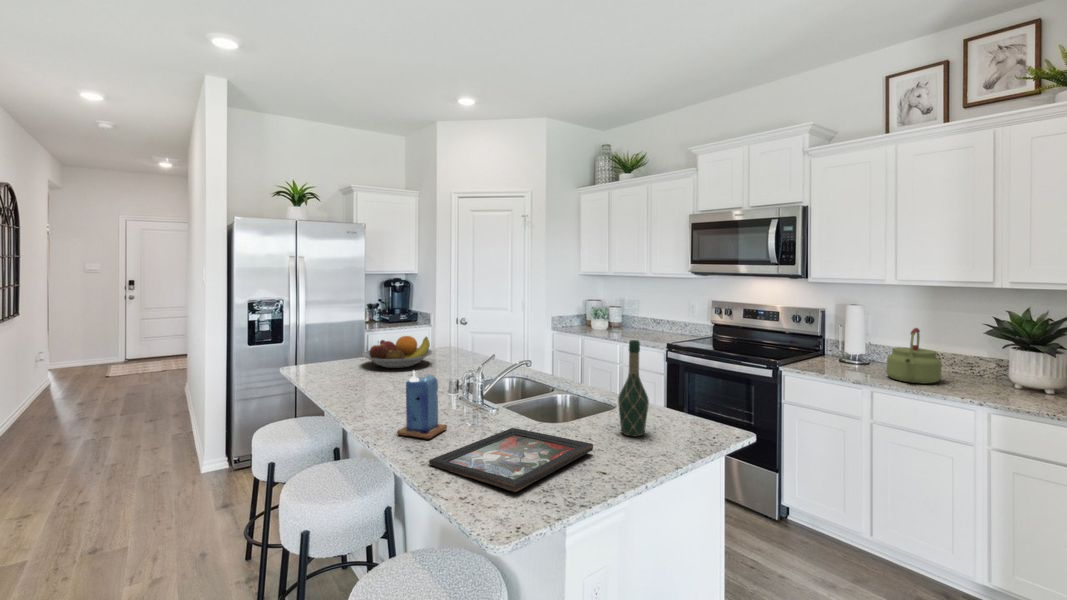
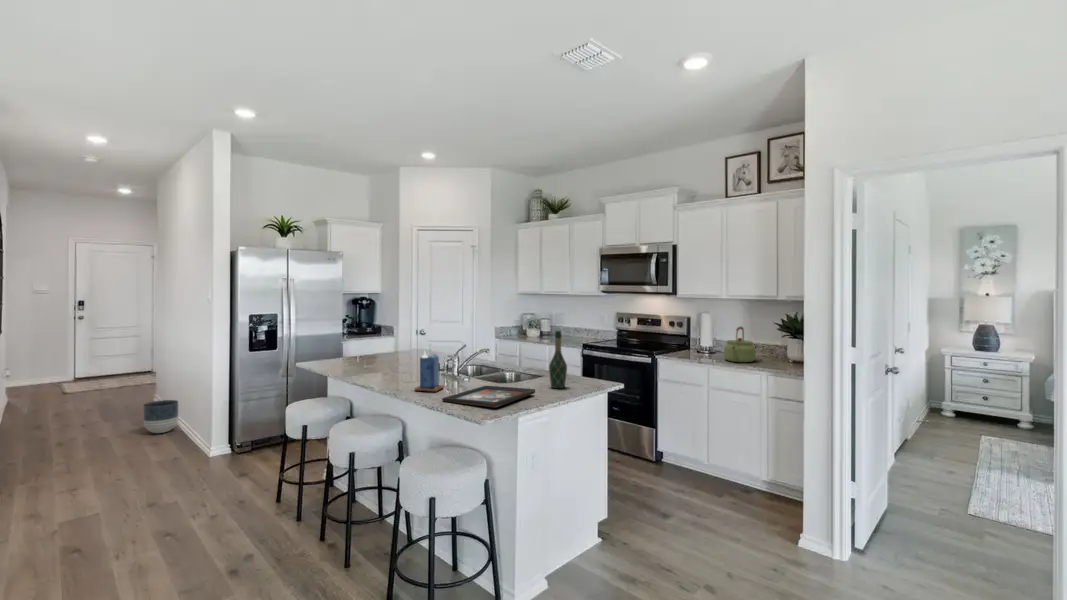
fruit bowl: present [362,336,432,368] -> none [362,338,414,361]
planter: none [148,396,188,434] -> present [143,400,178,433]

